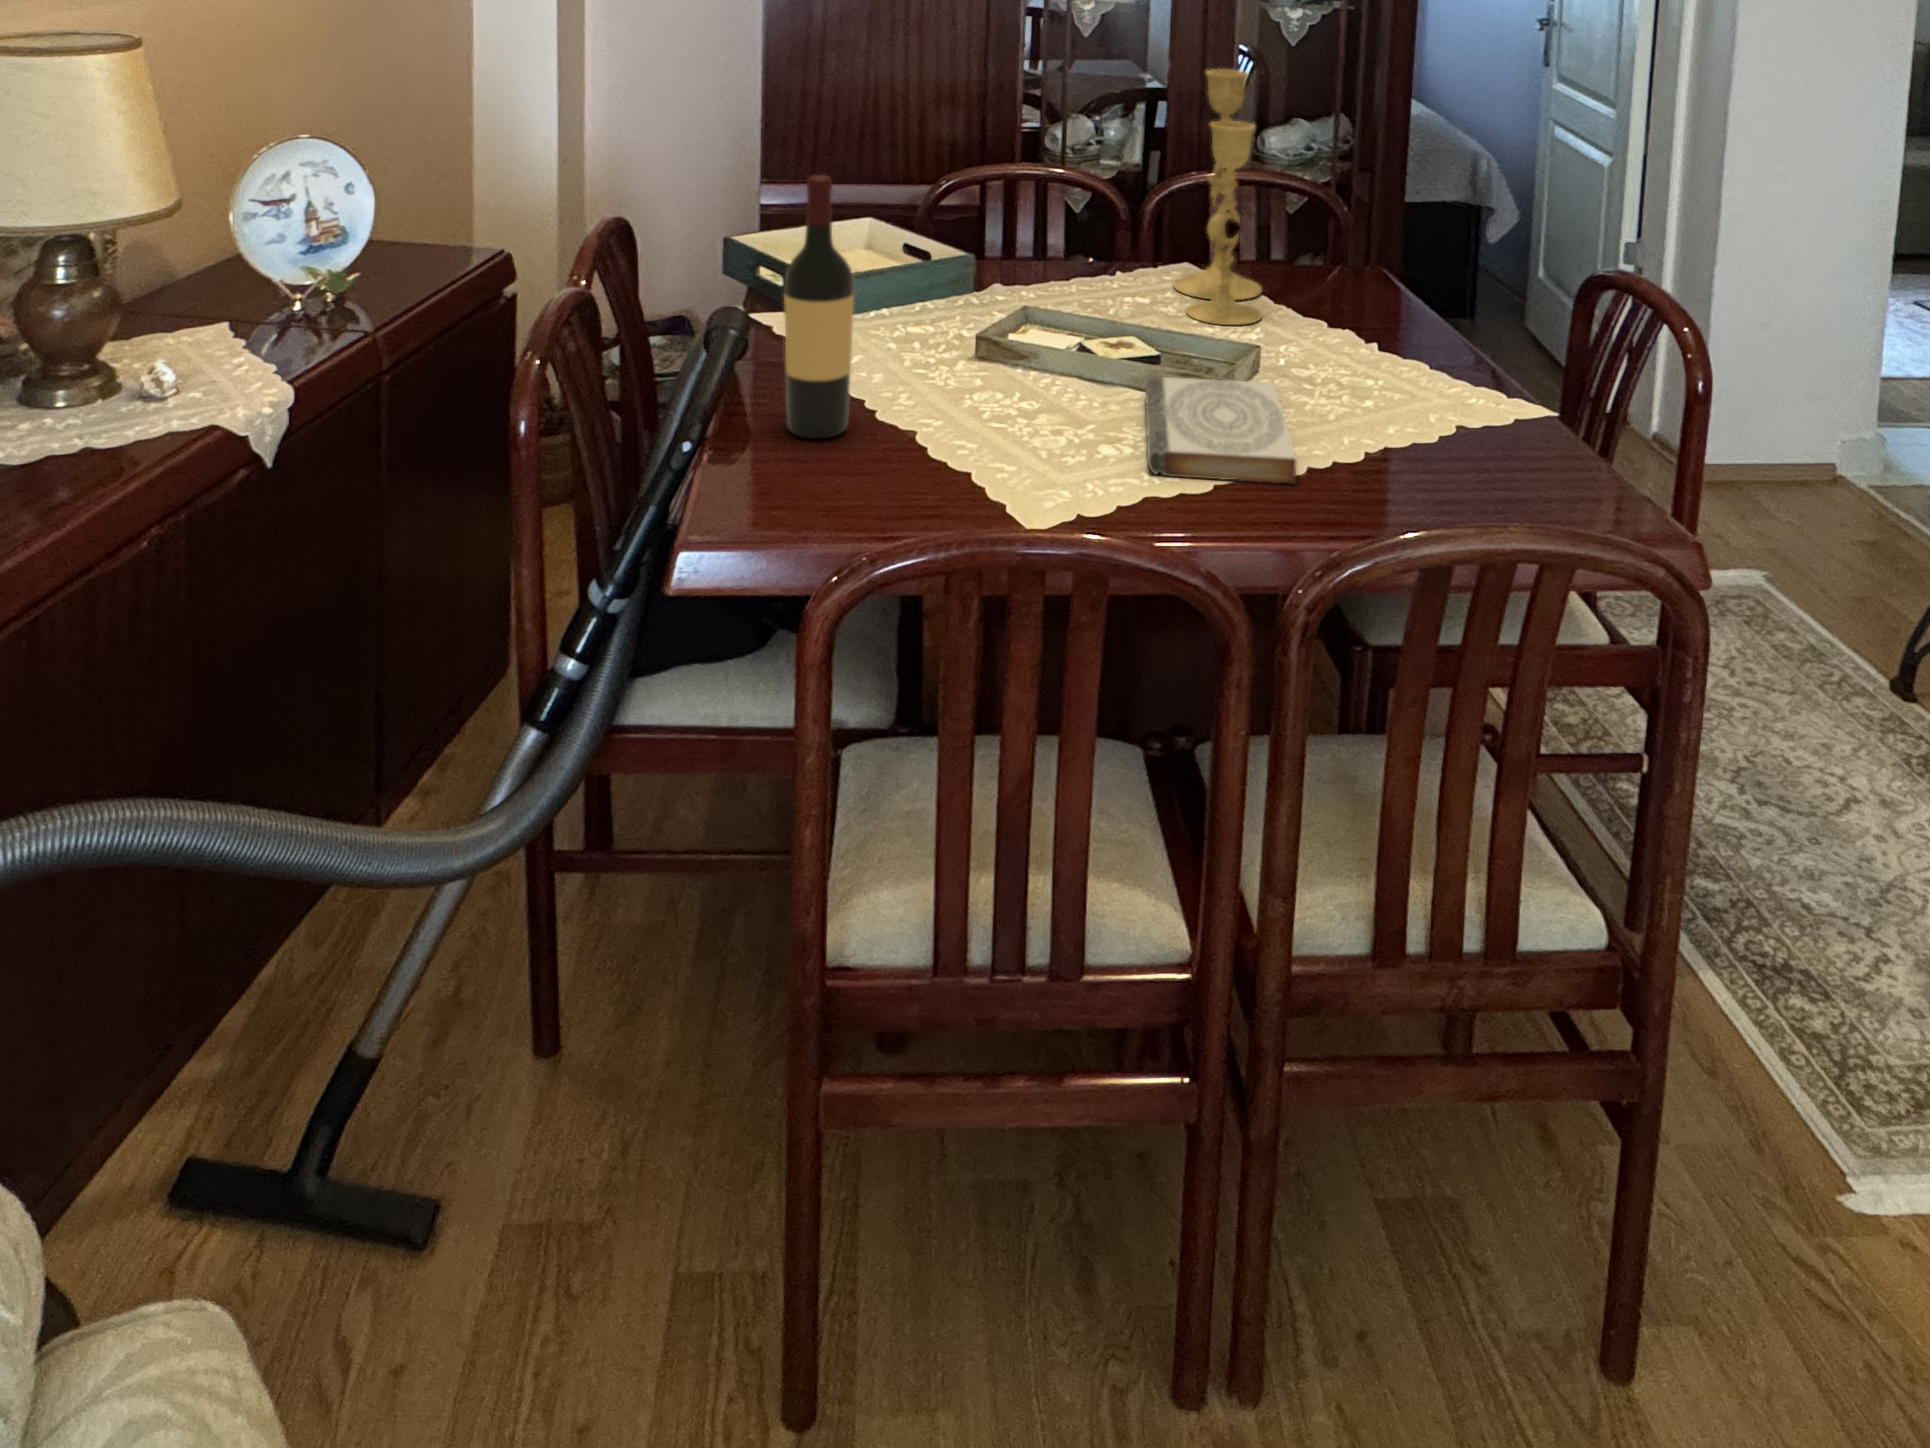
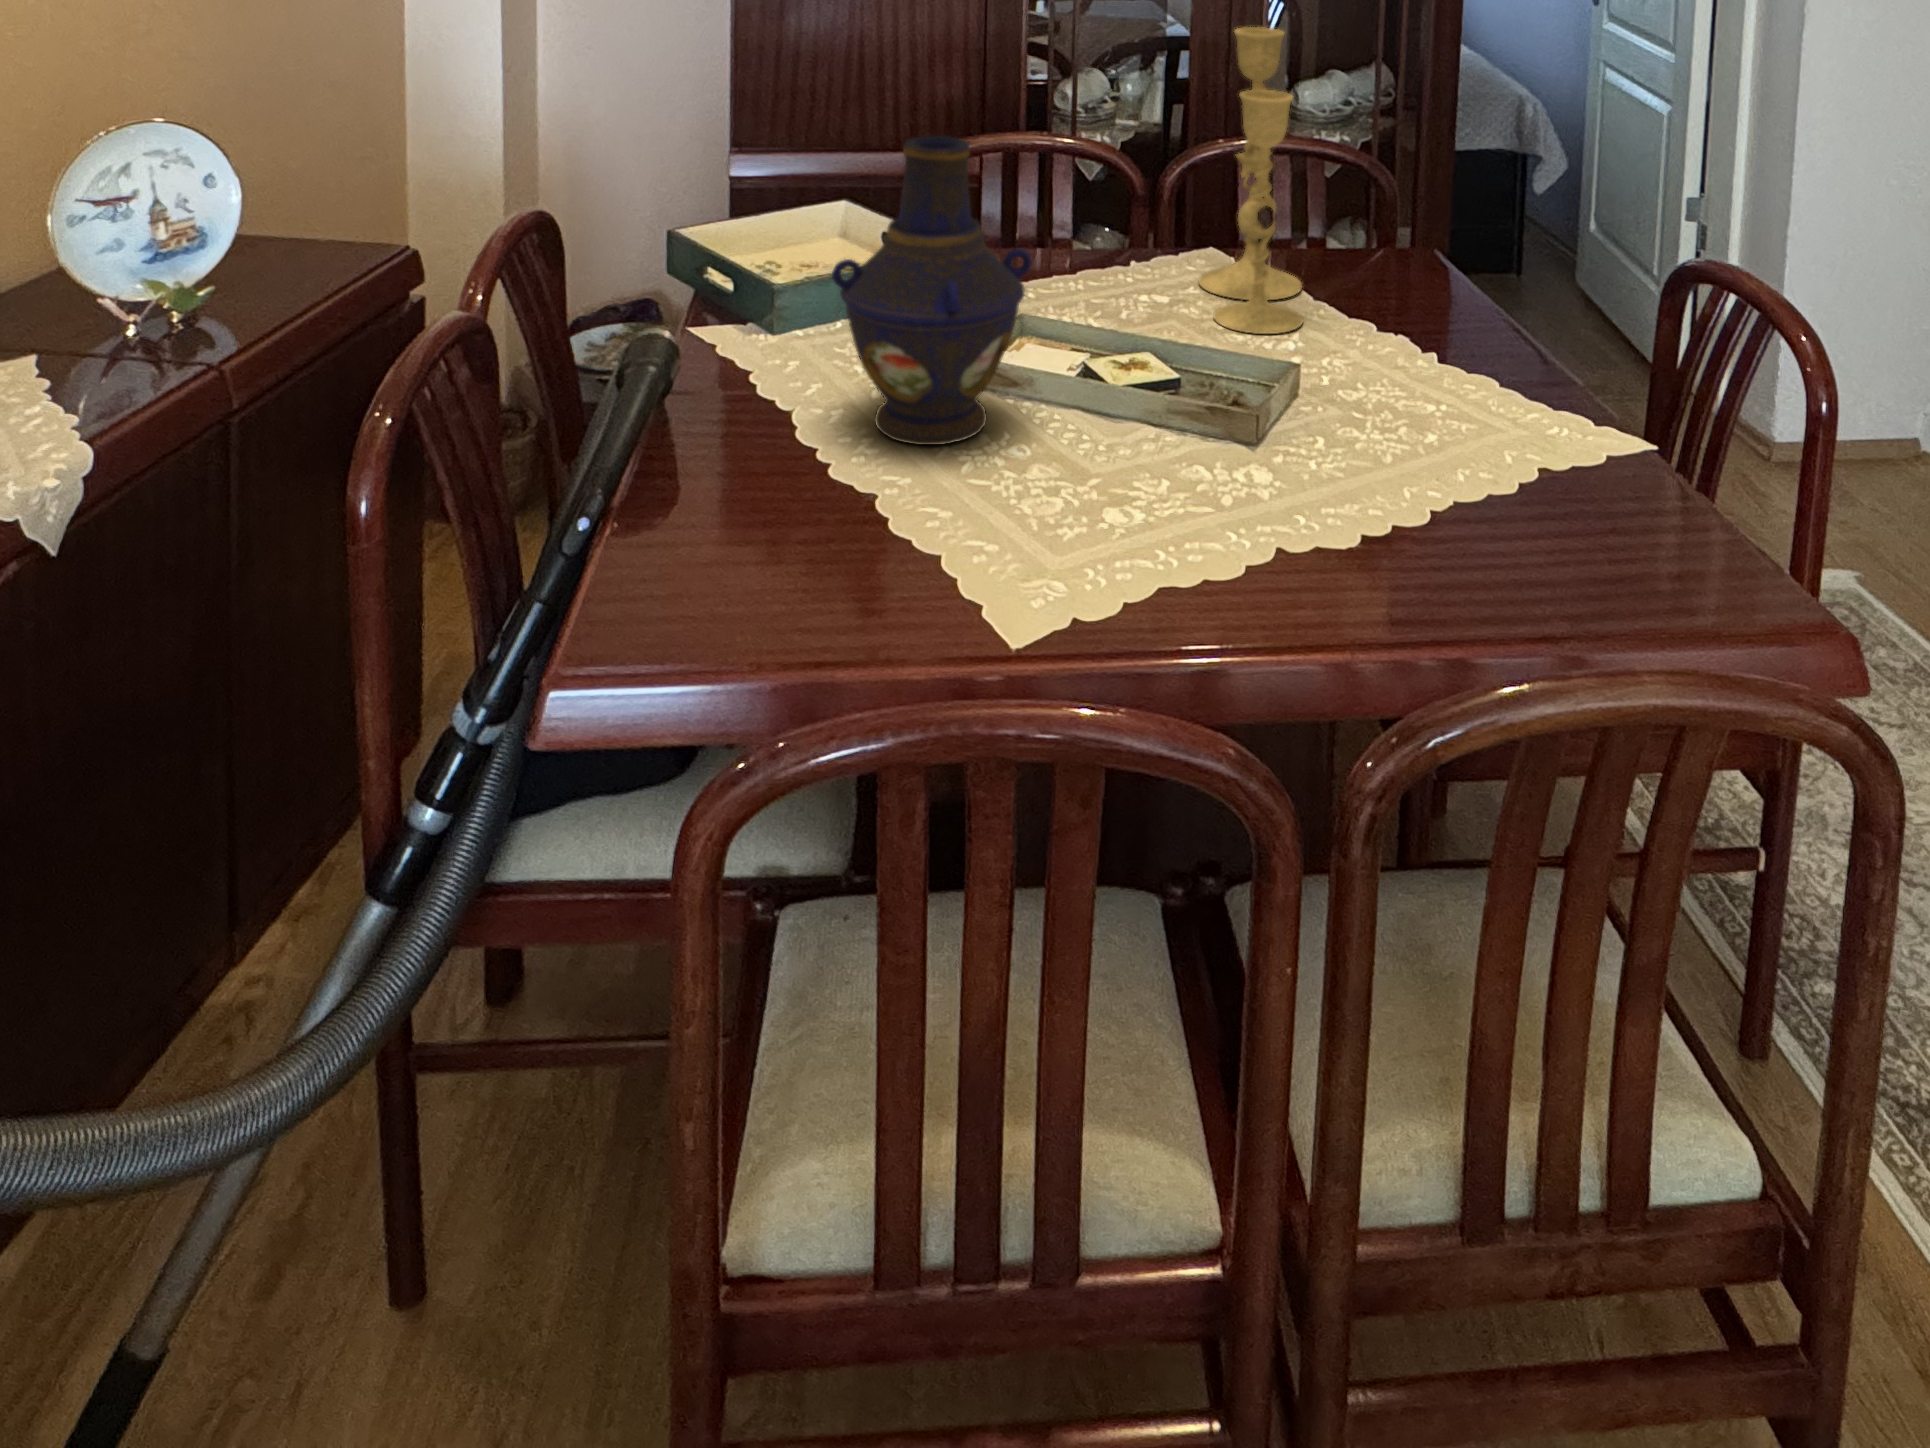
vase: none [876,149,1038,398] -> present [832,136,1032,445]
wine bottle: present [784,175,854,438] -> none [709,178,797,511]
book: present [1145,377,1296,483] -> none [1164,413,1352,562]

